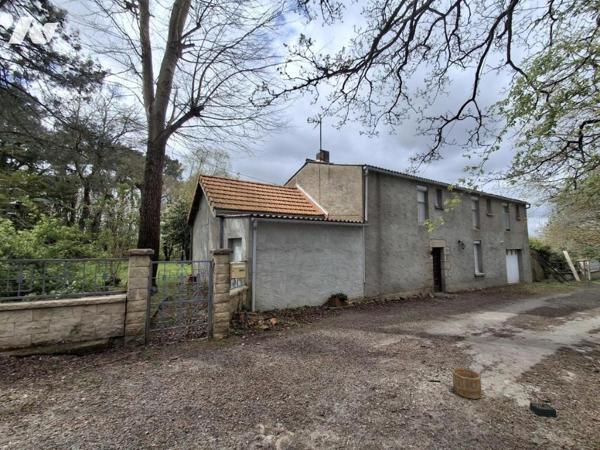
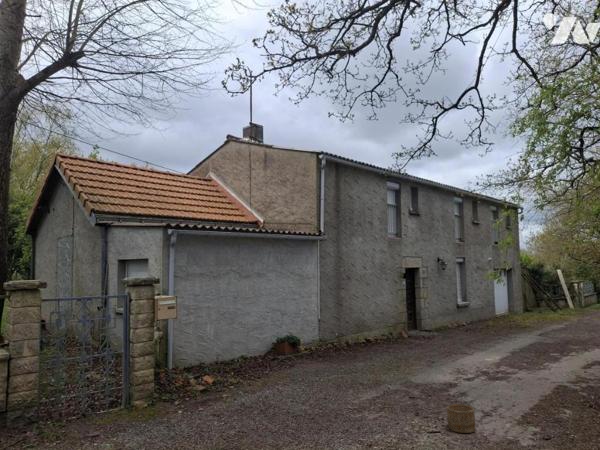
decorative plant: present [523,386,558,417] -> none [513,411,542,439]

